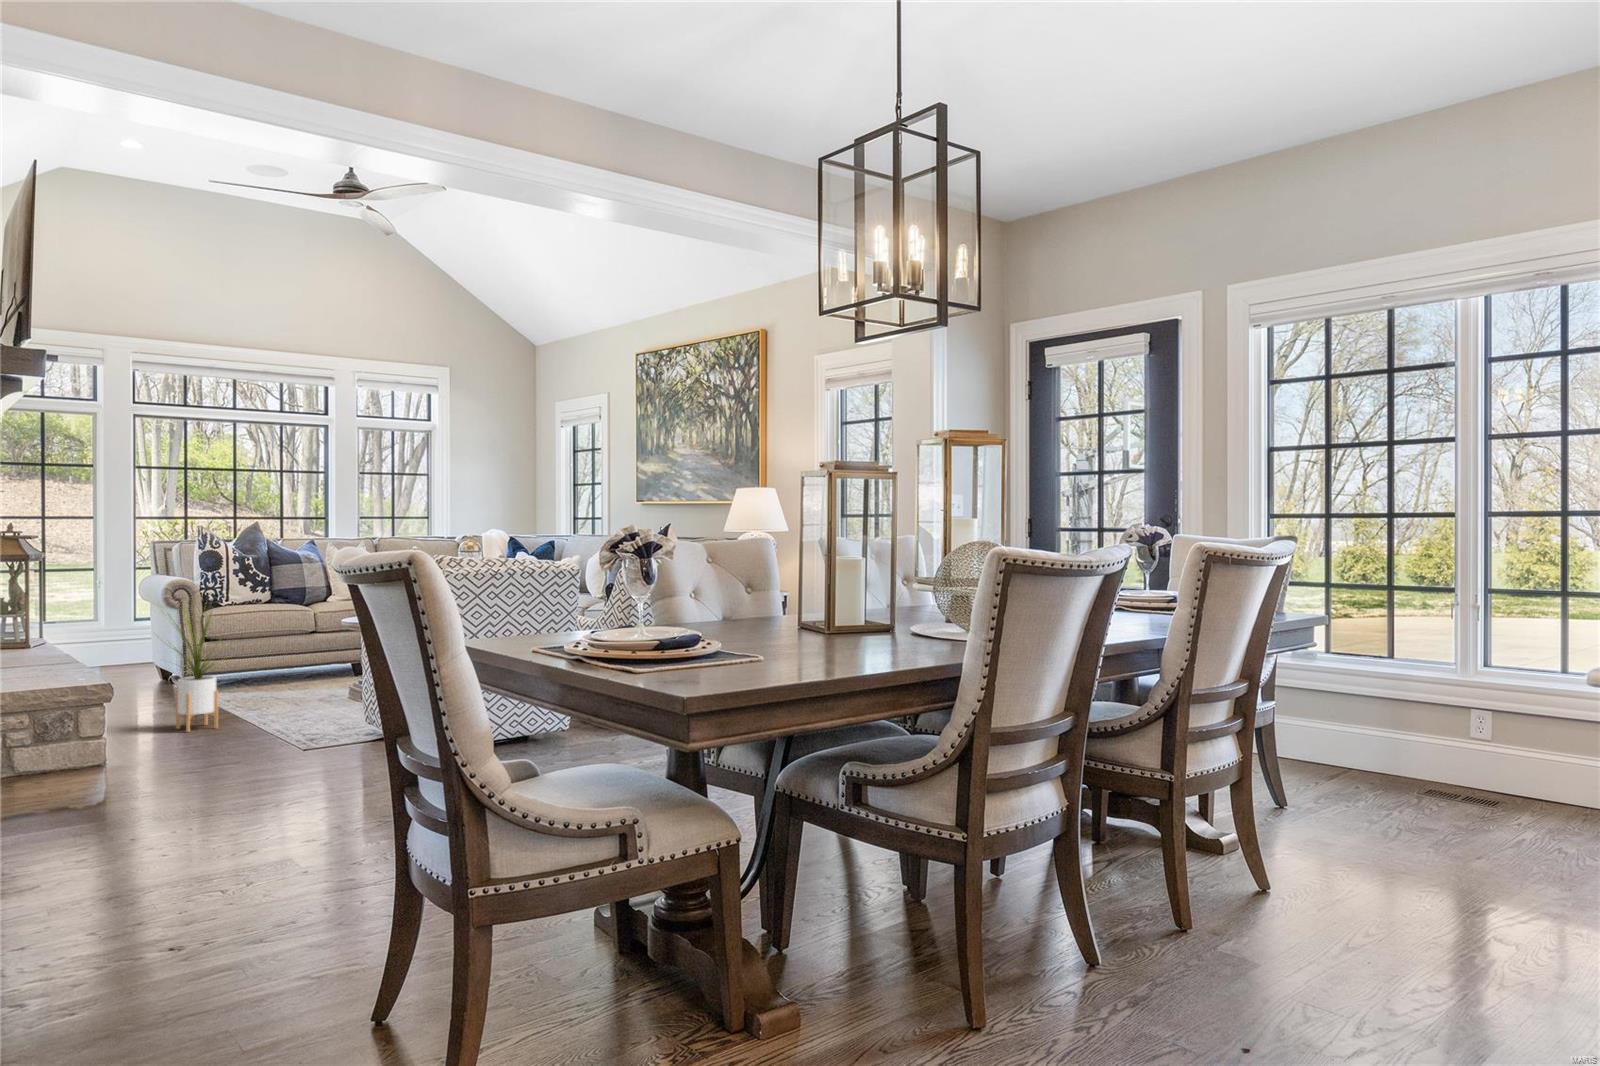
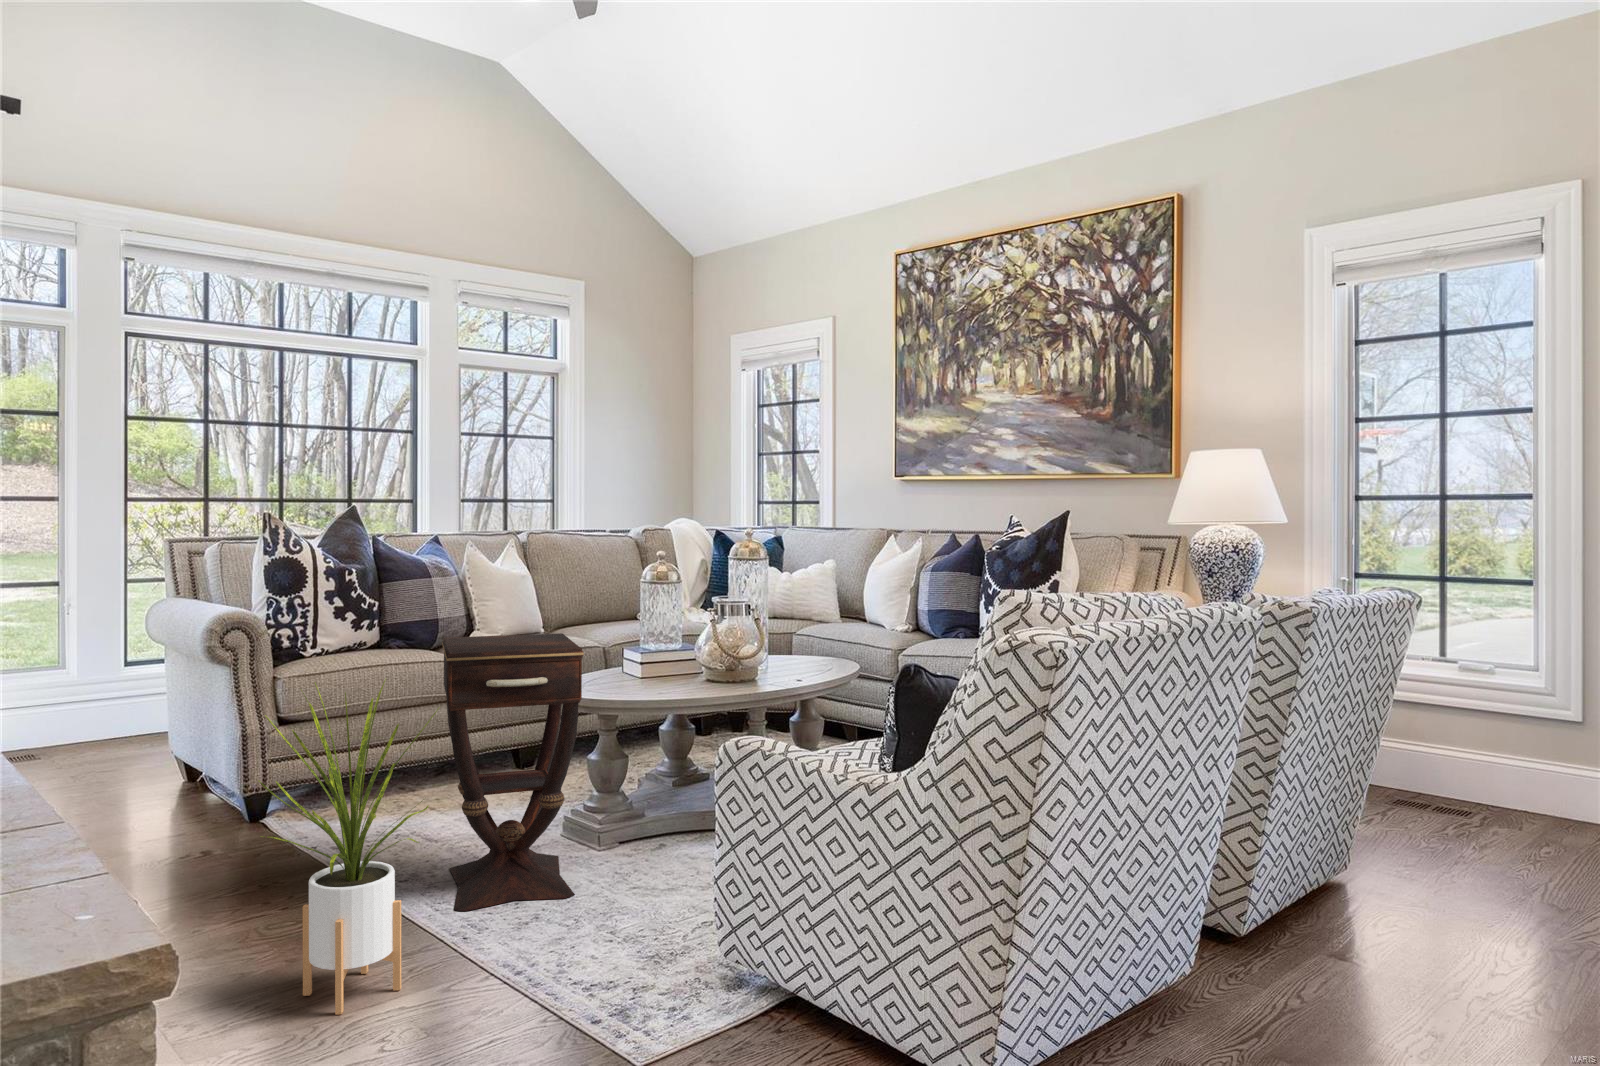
side table: none [257,587,334,713] -> present [442,633,584,911]

